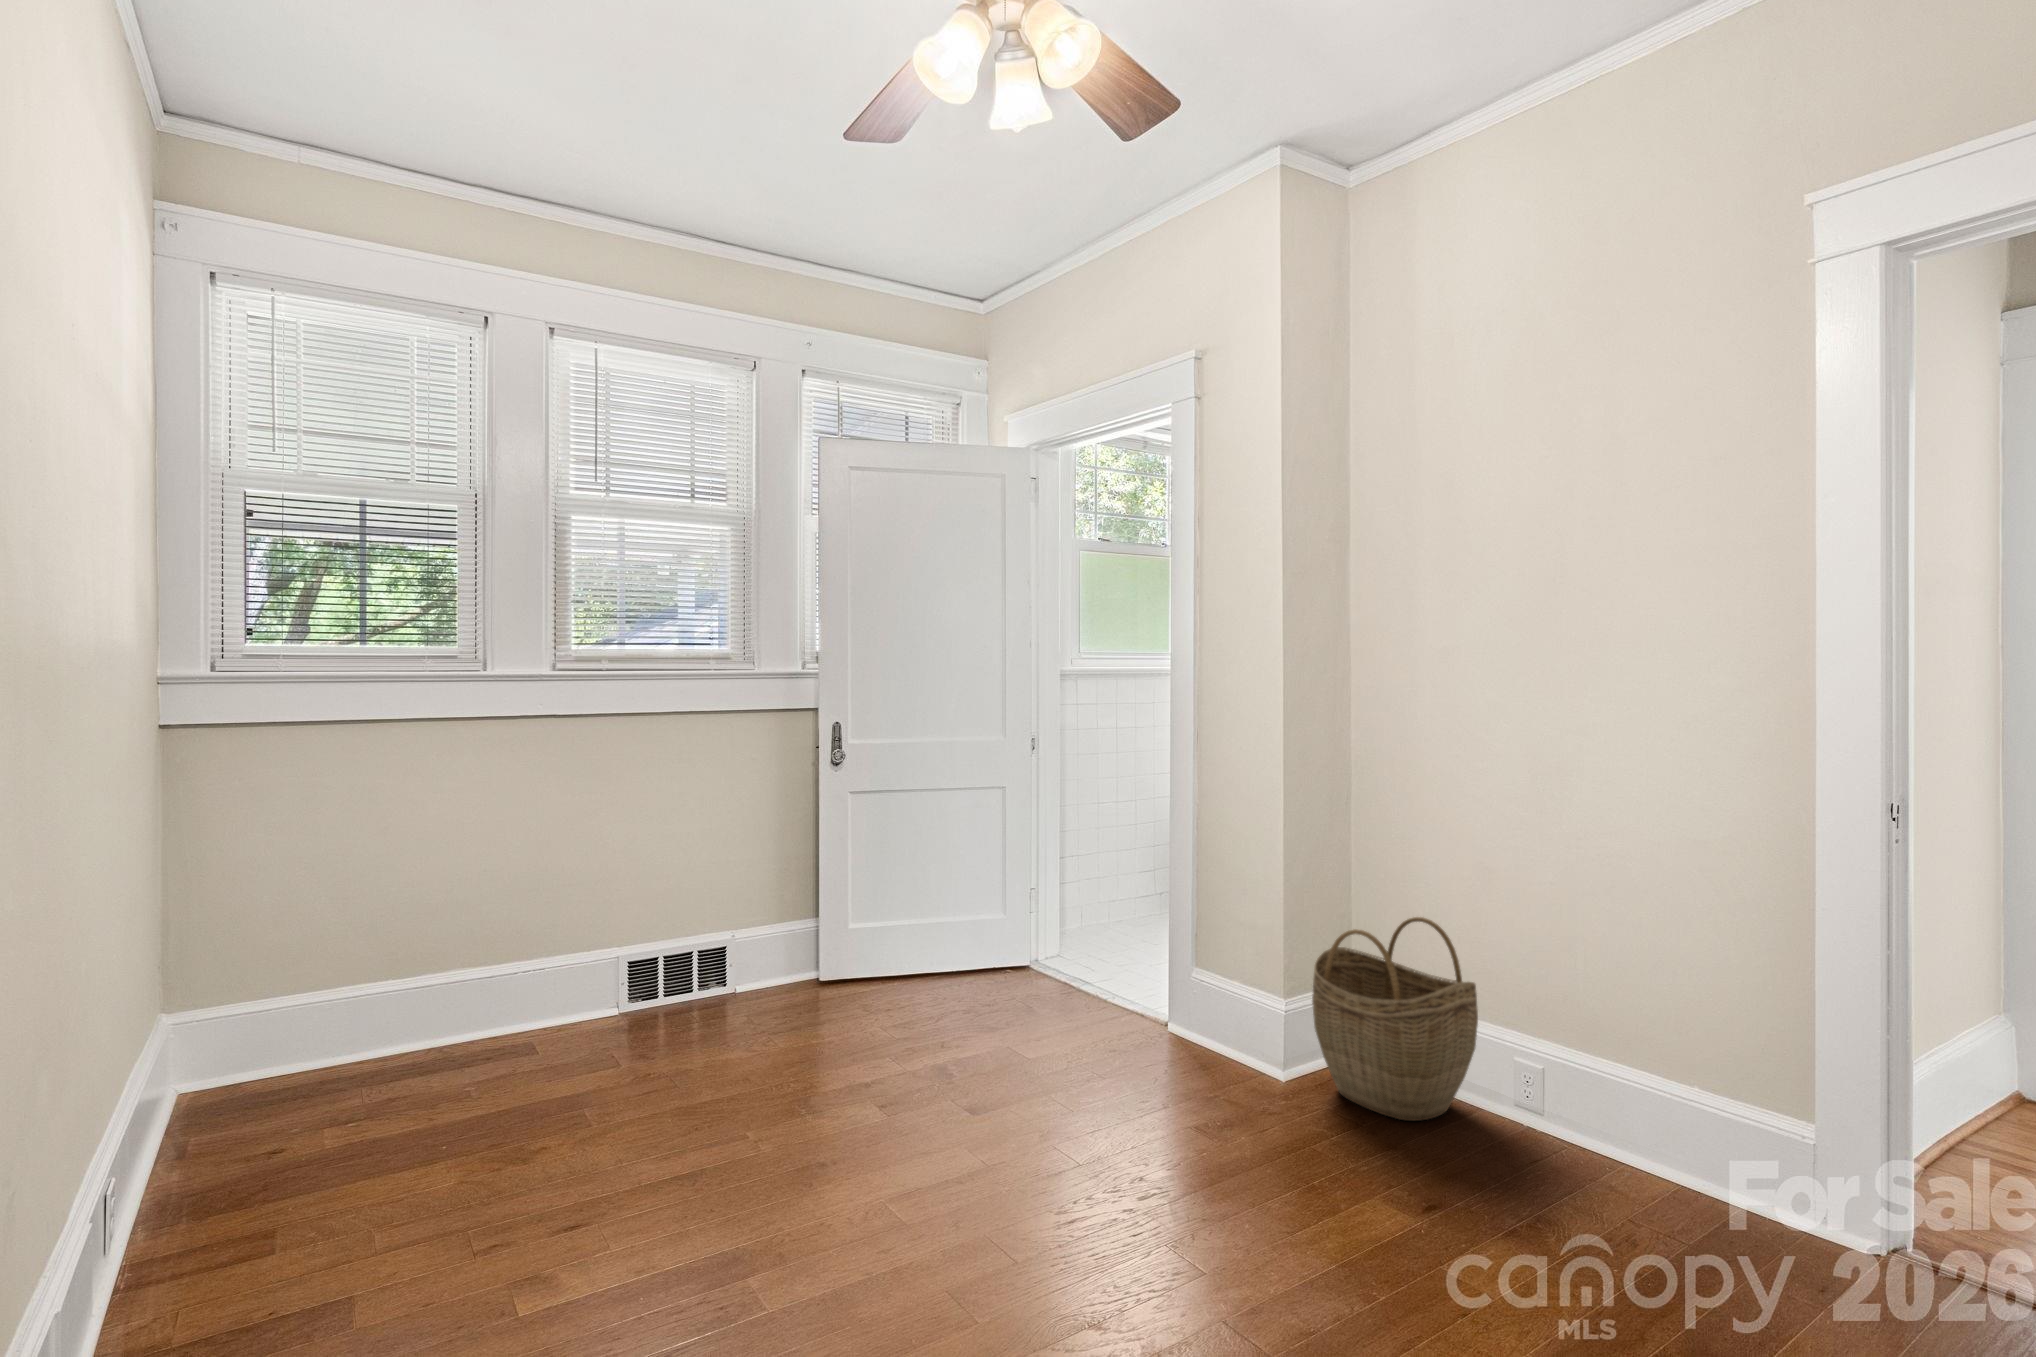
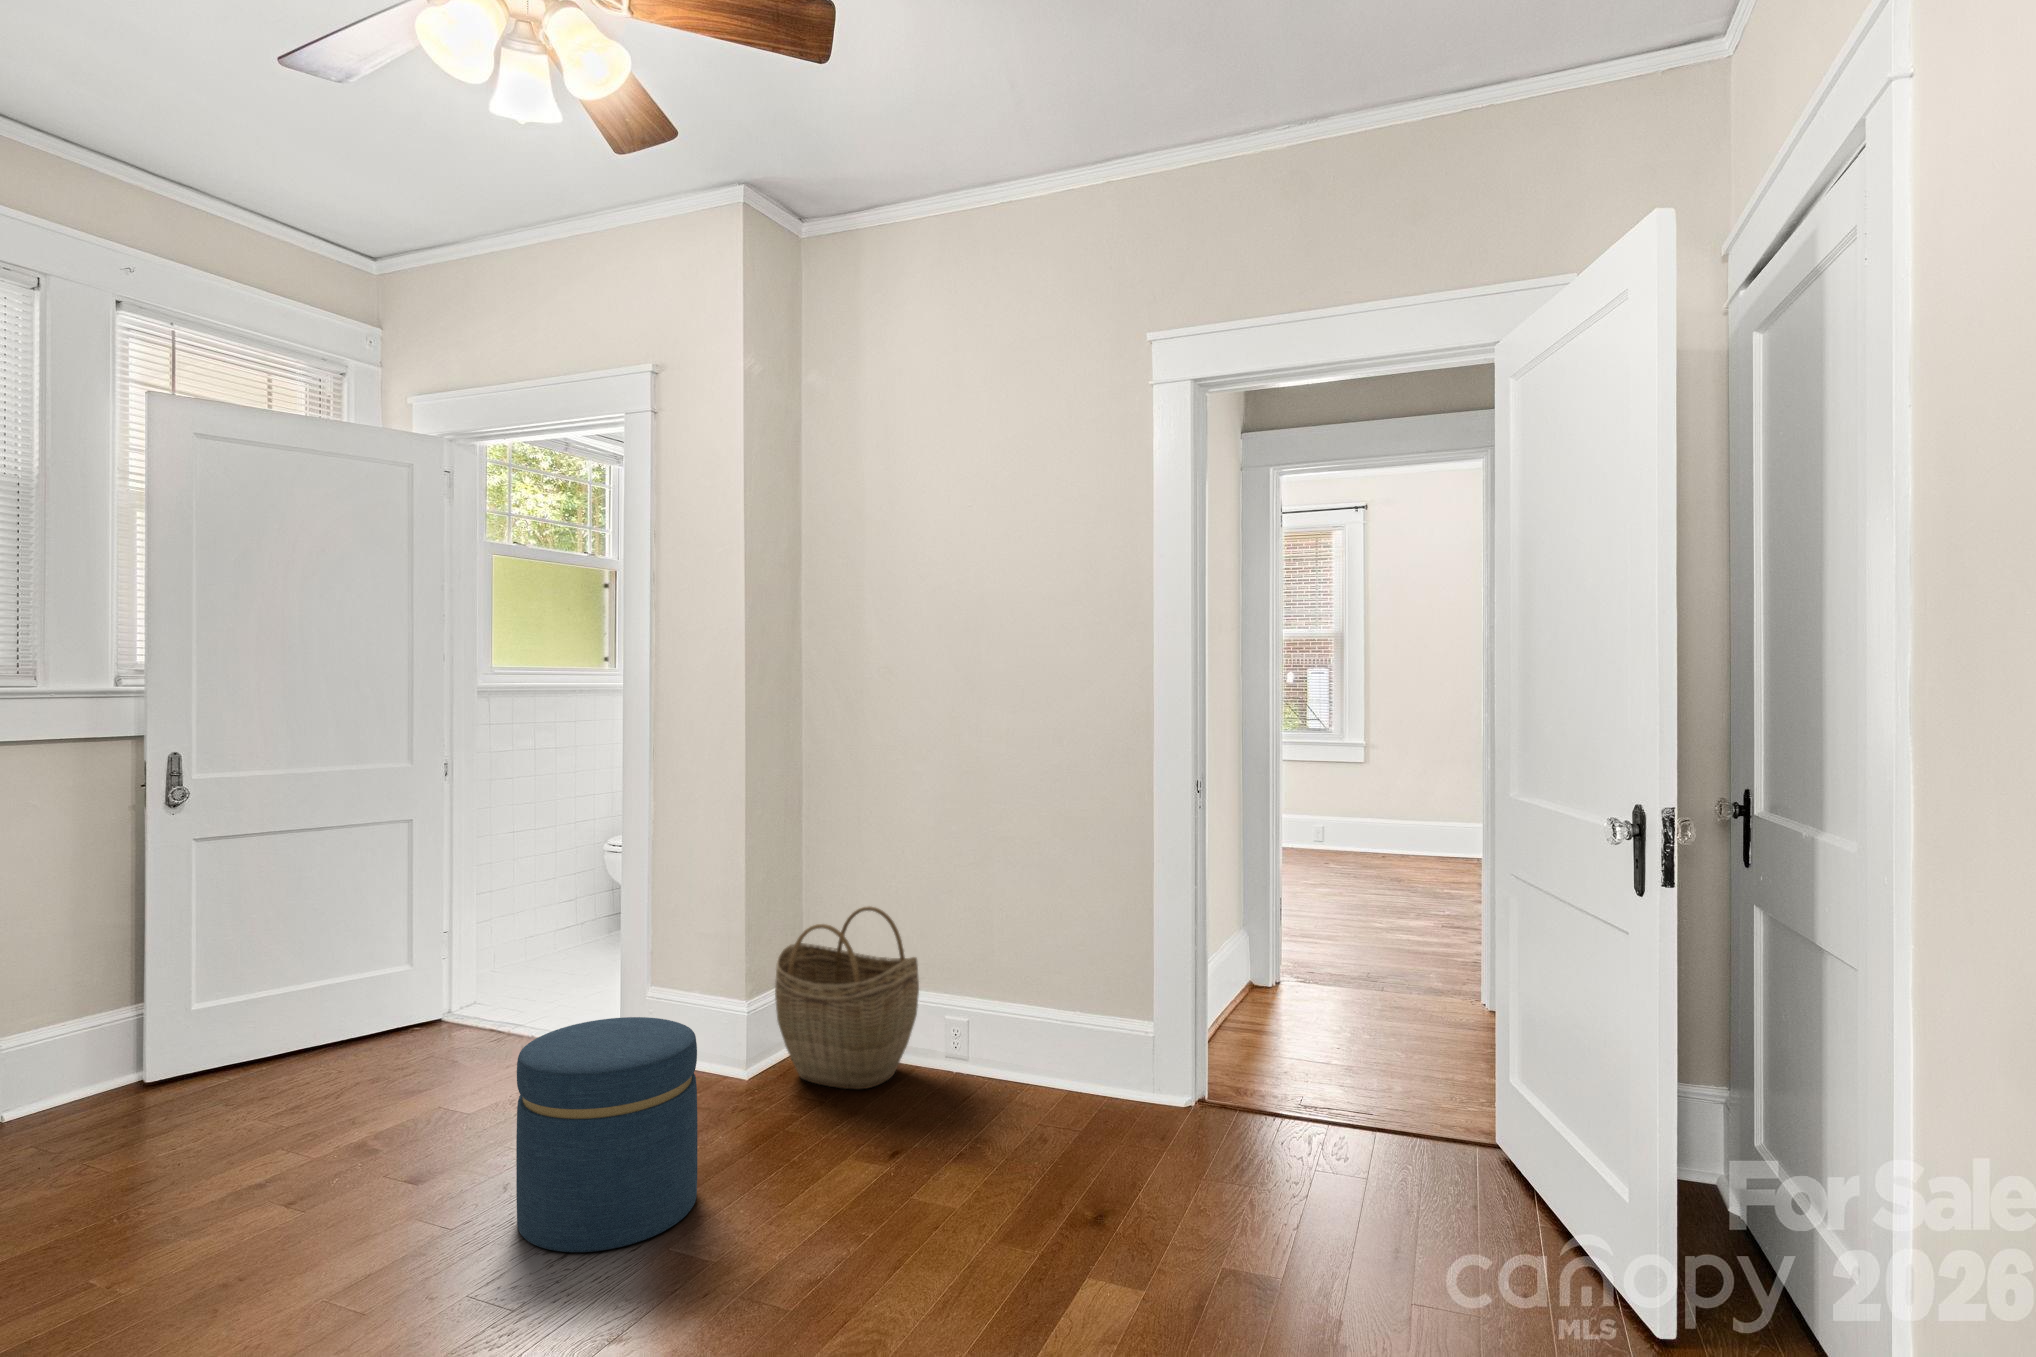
ottoman: none [1034,995,1201,1225] -> present [516,1017,698,1252]

